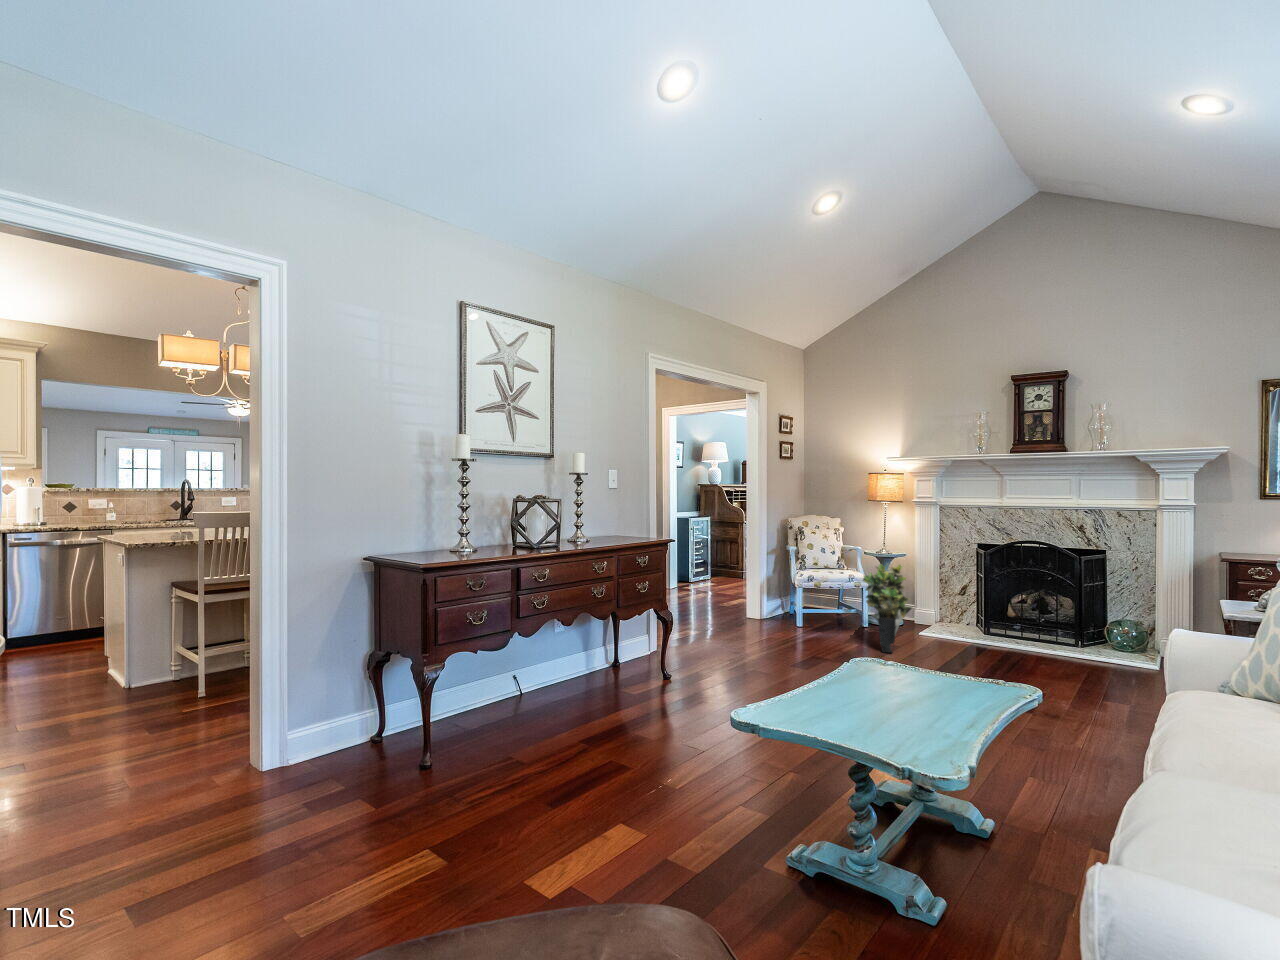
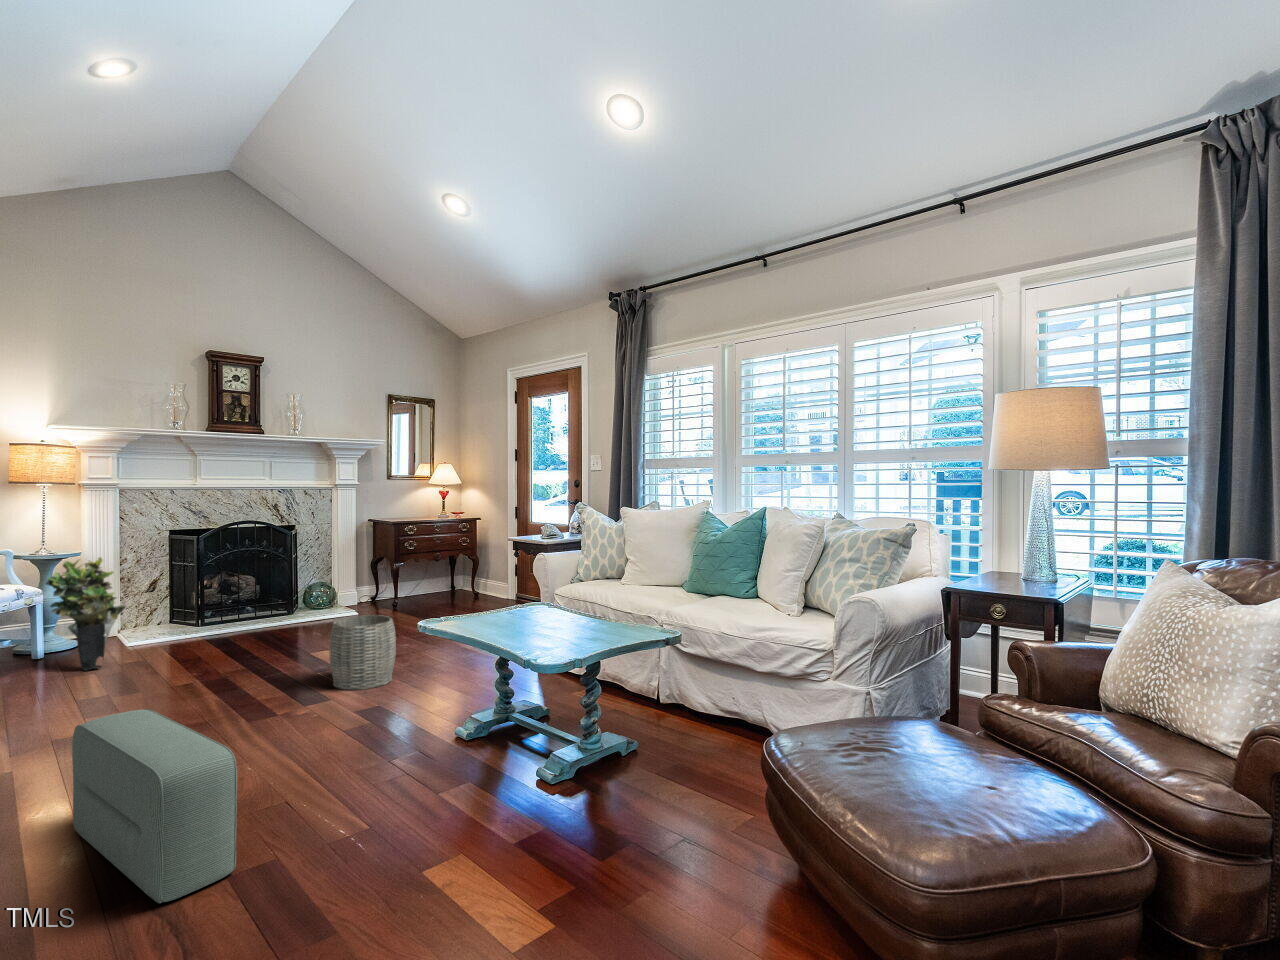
woven basket: none [1032,673,1113,763] -> present [330,615,396,690]
pouf: none [731,701,799,858] -> present [72,709,237,903]

